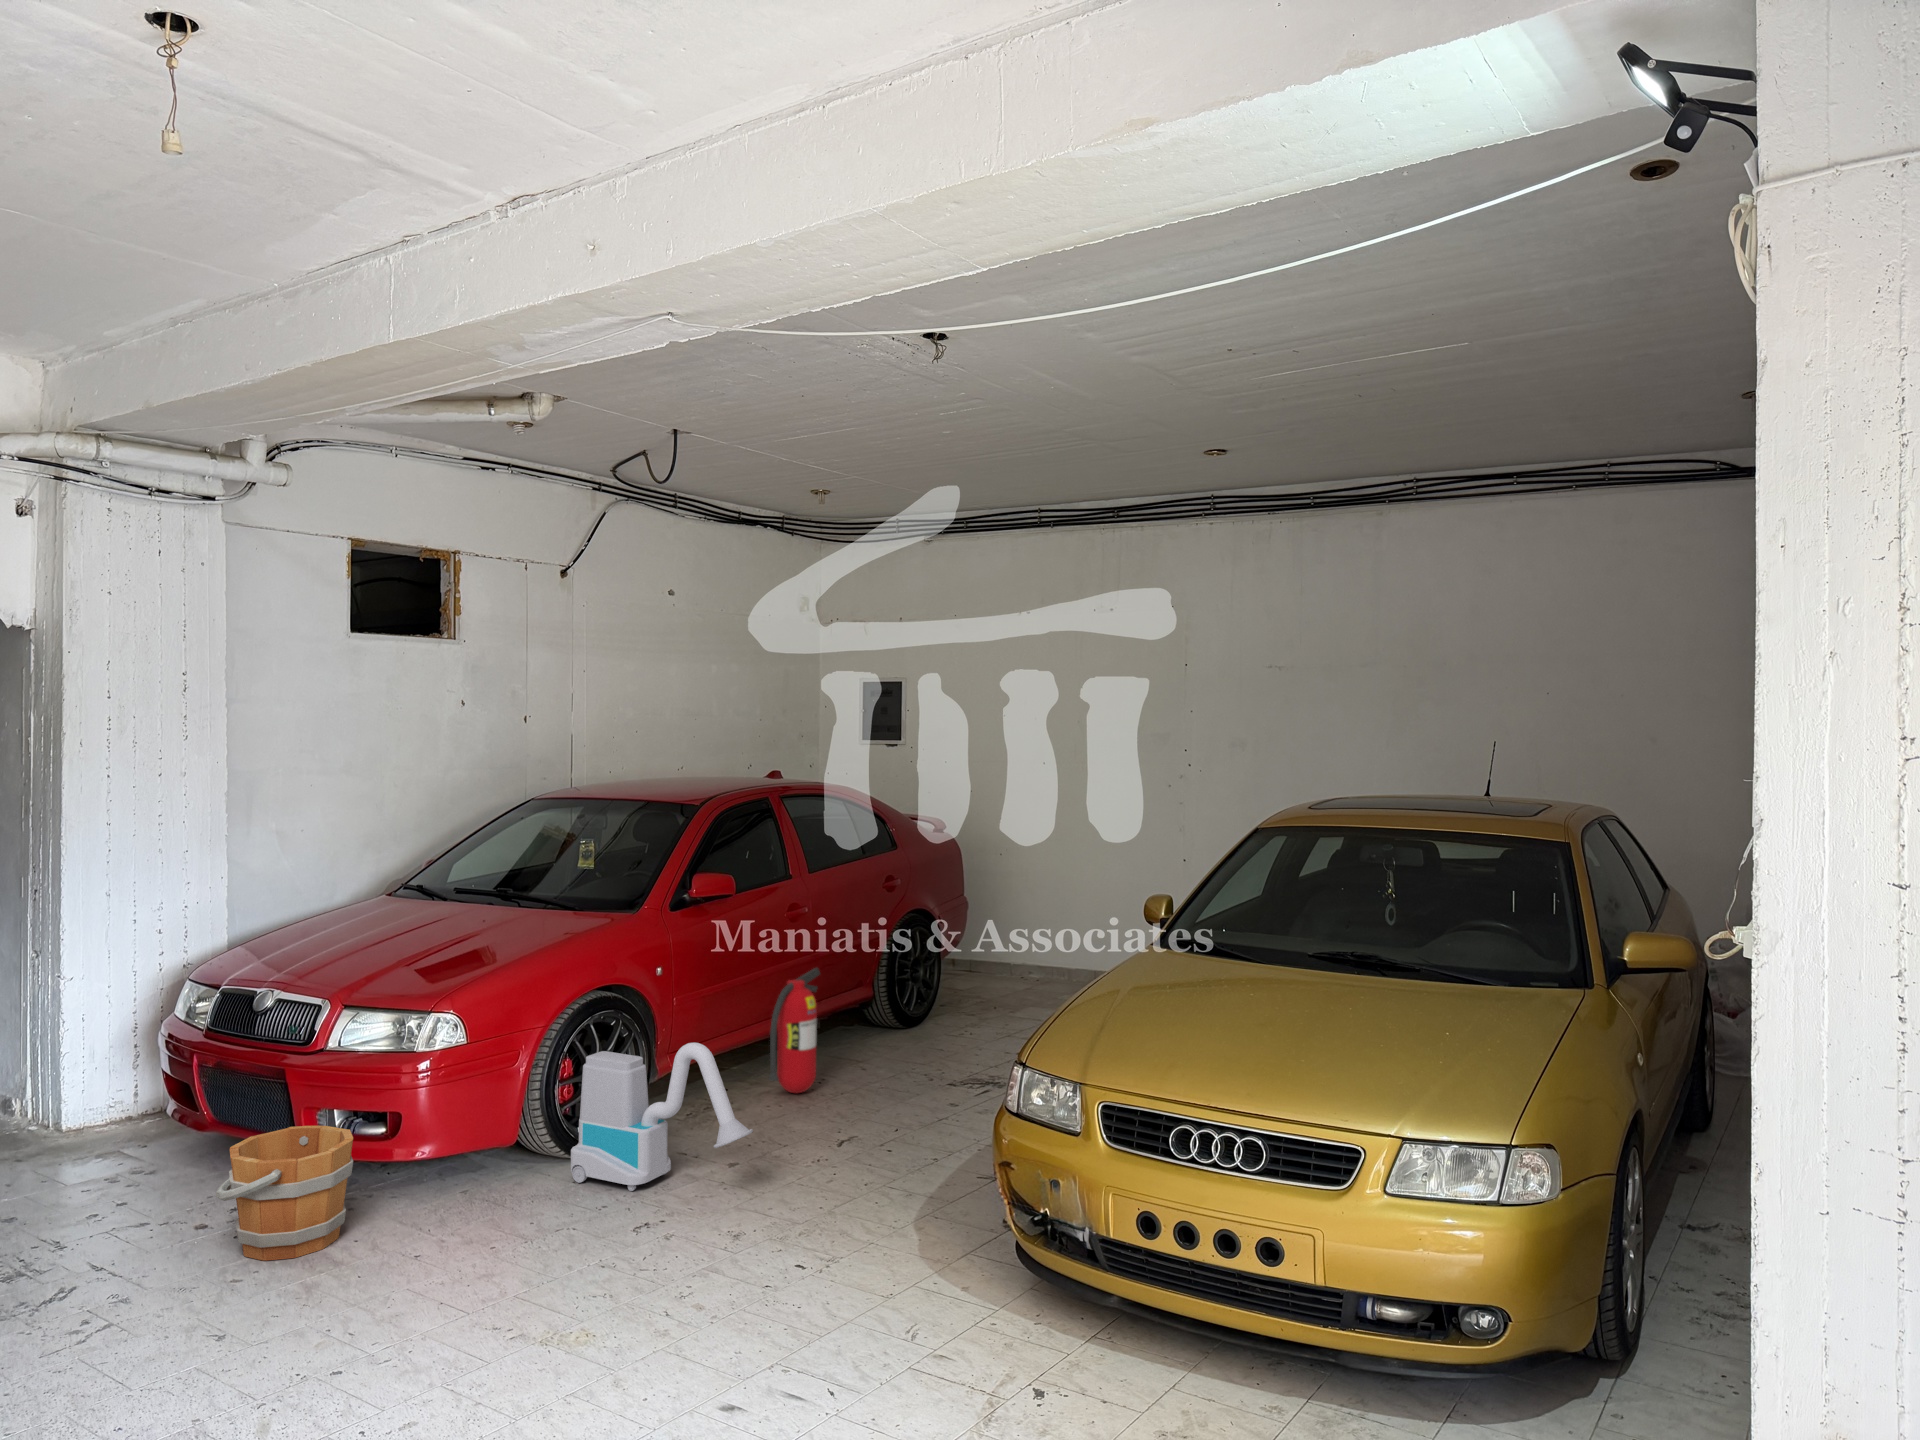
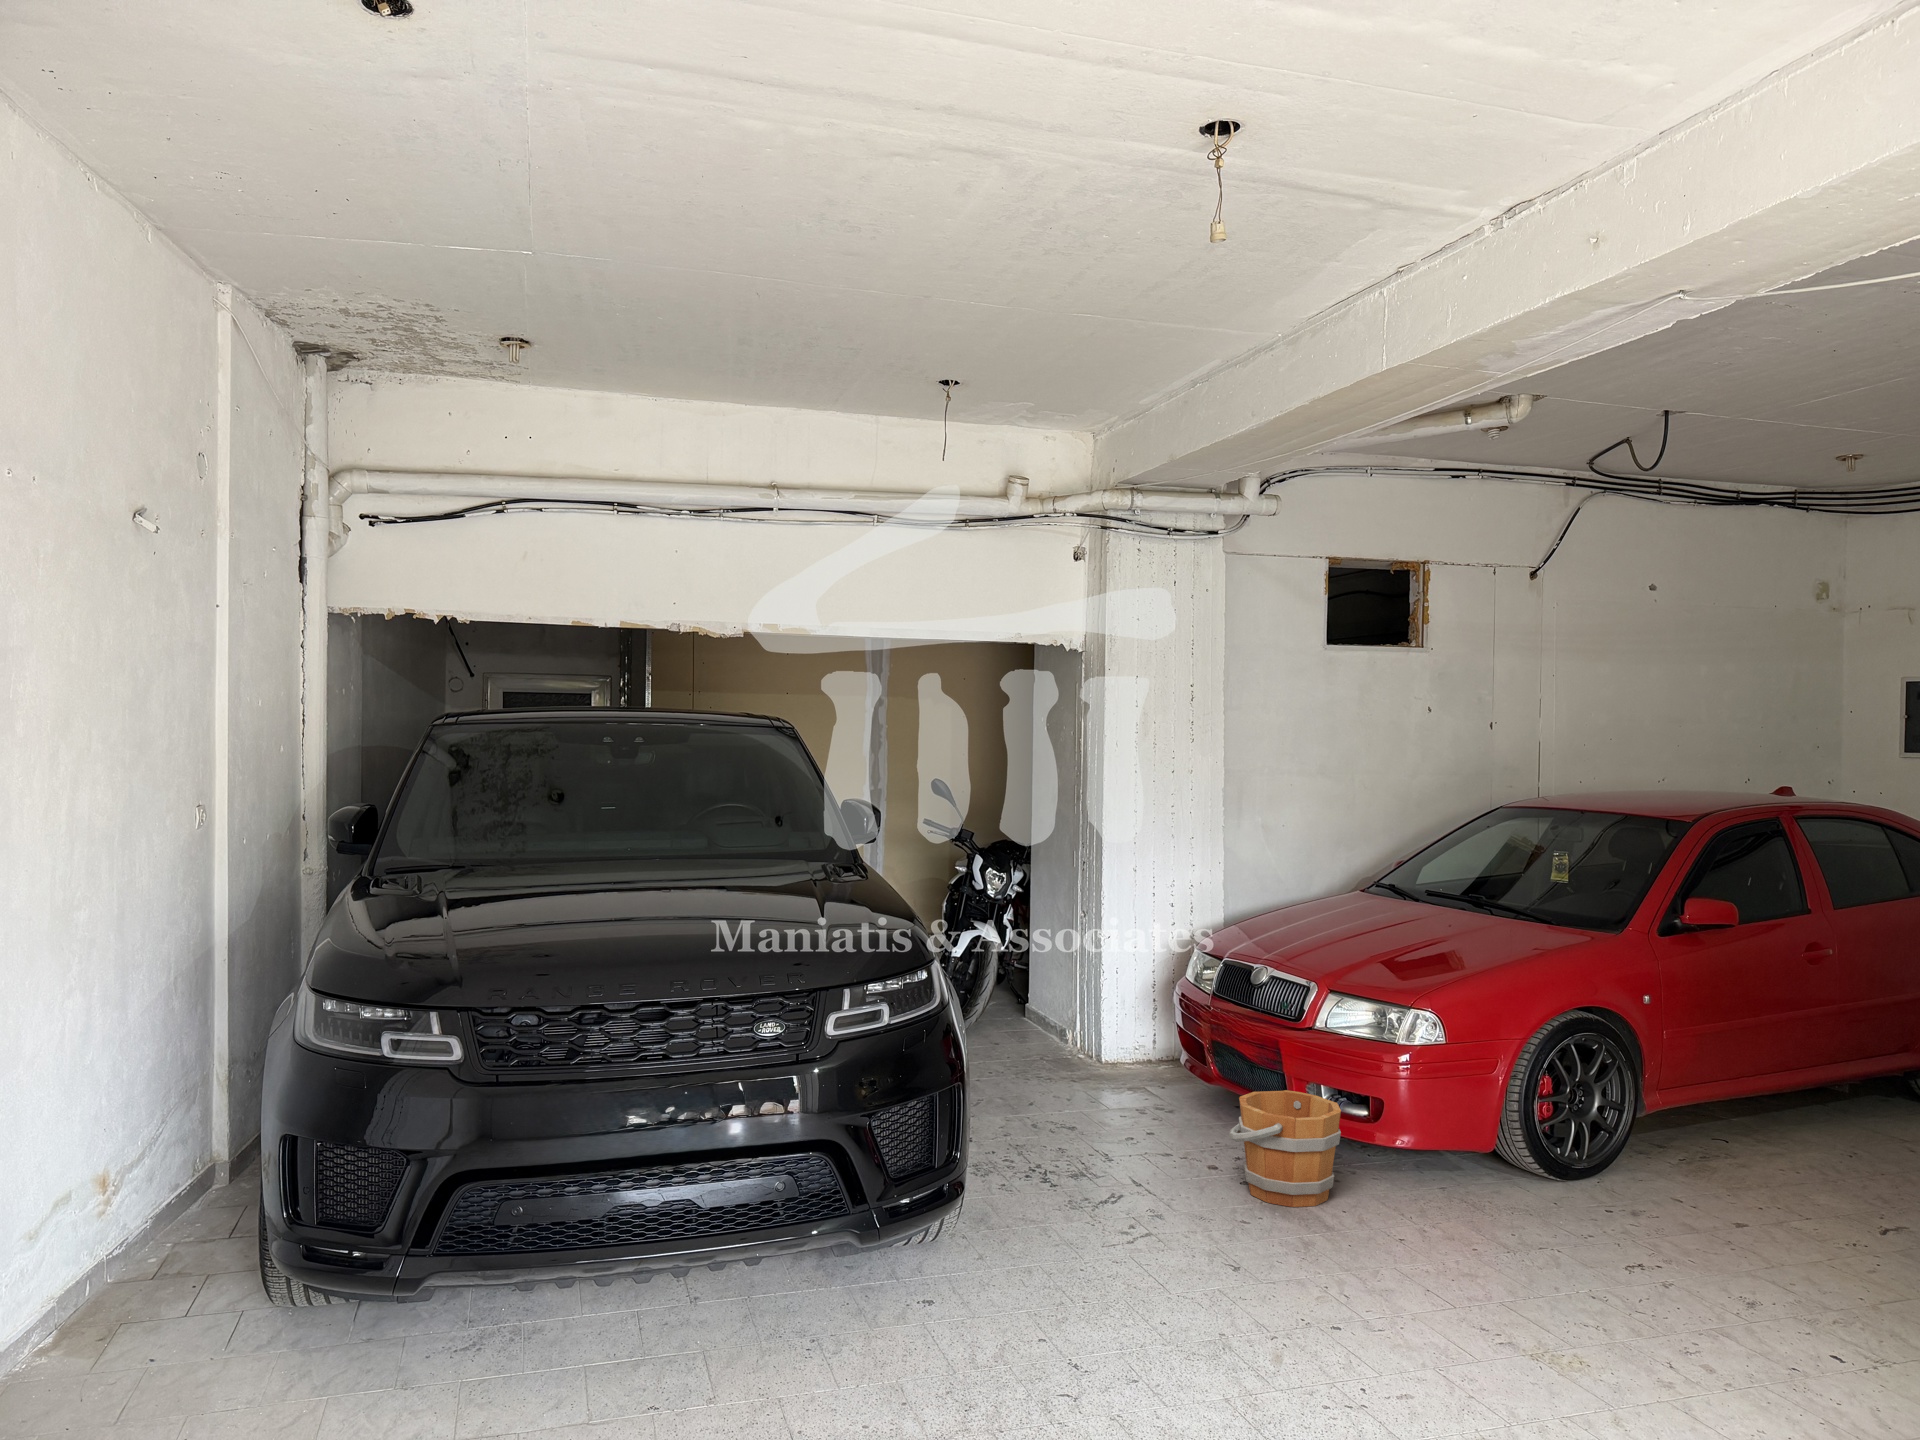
fire extinguisher: present [769,968,820,1093] -> none [1785,1028,1859,1173]
vacuum cleaner: present [571,1042,753,1191] -> none [1549,1076,1770,1229]

